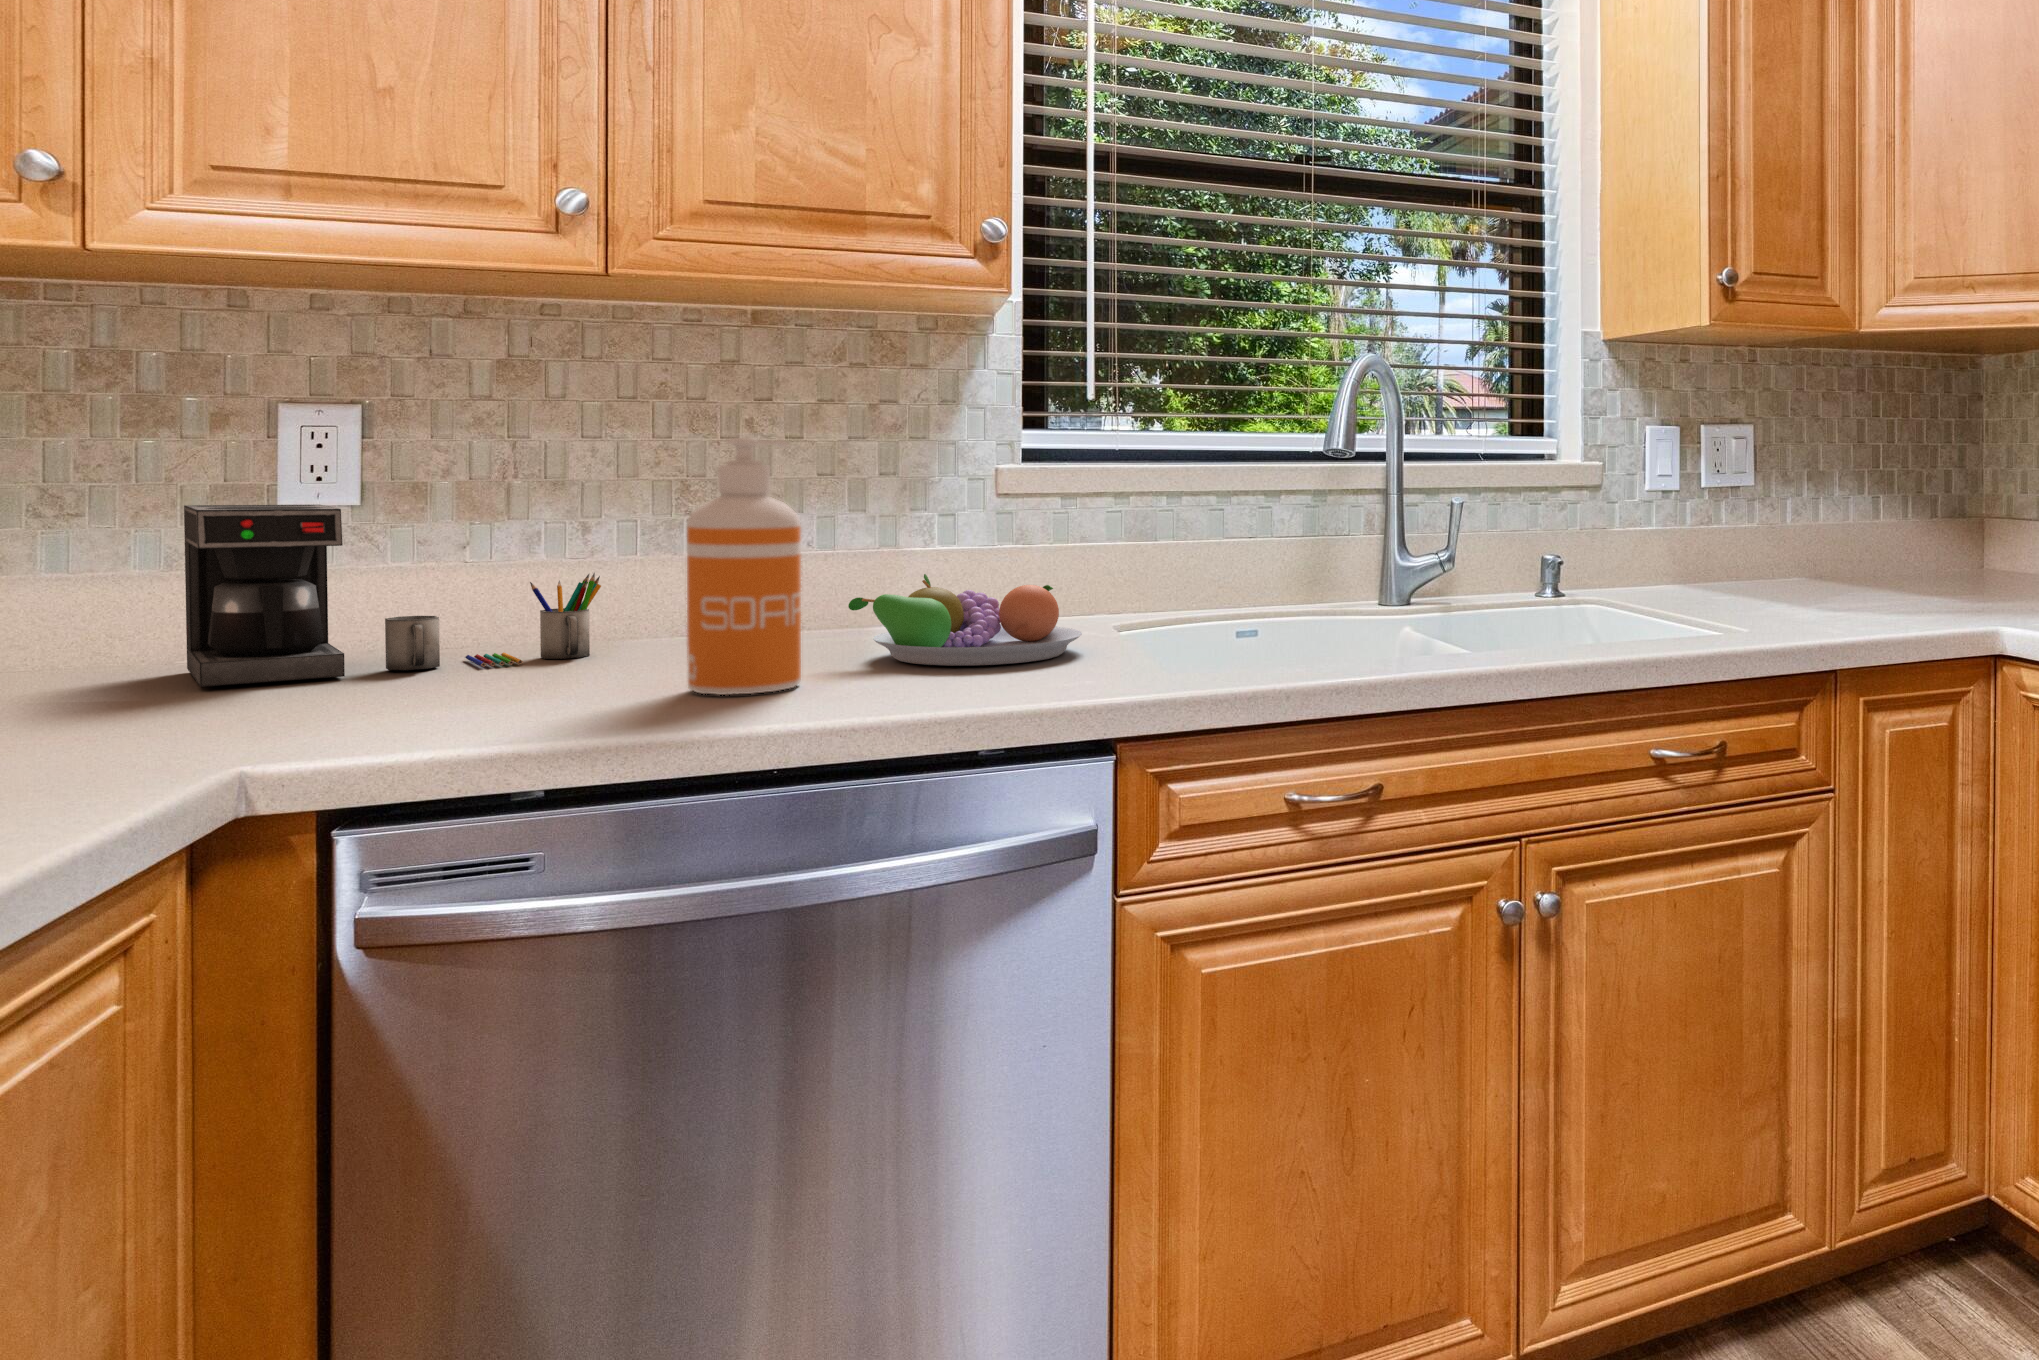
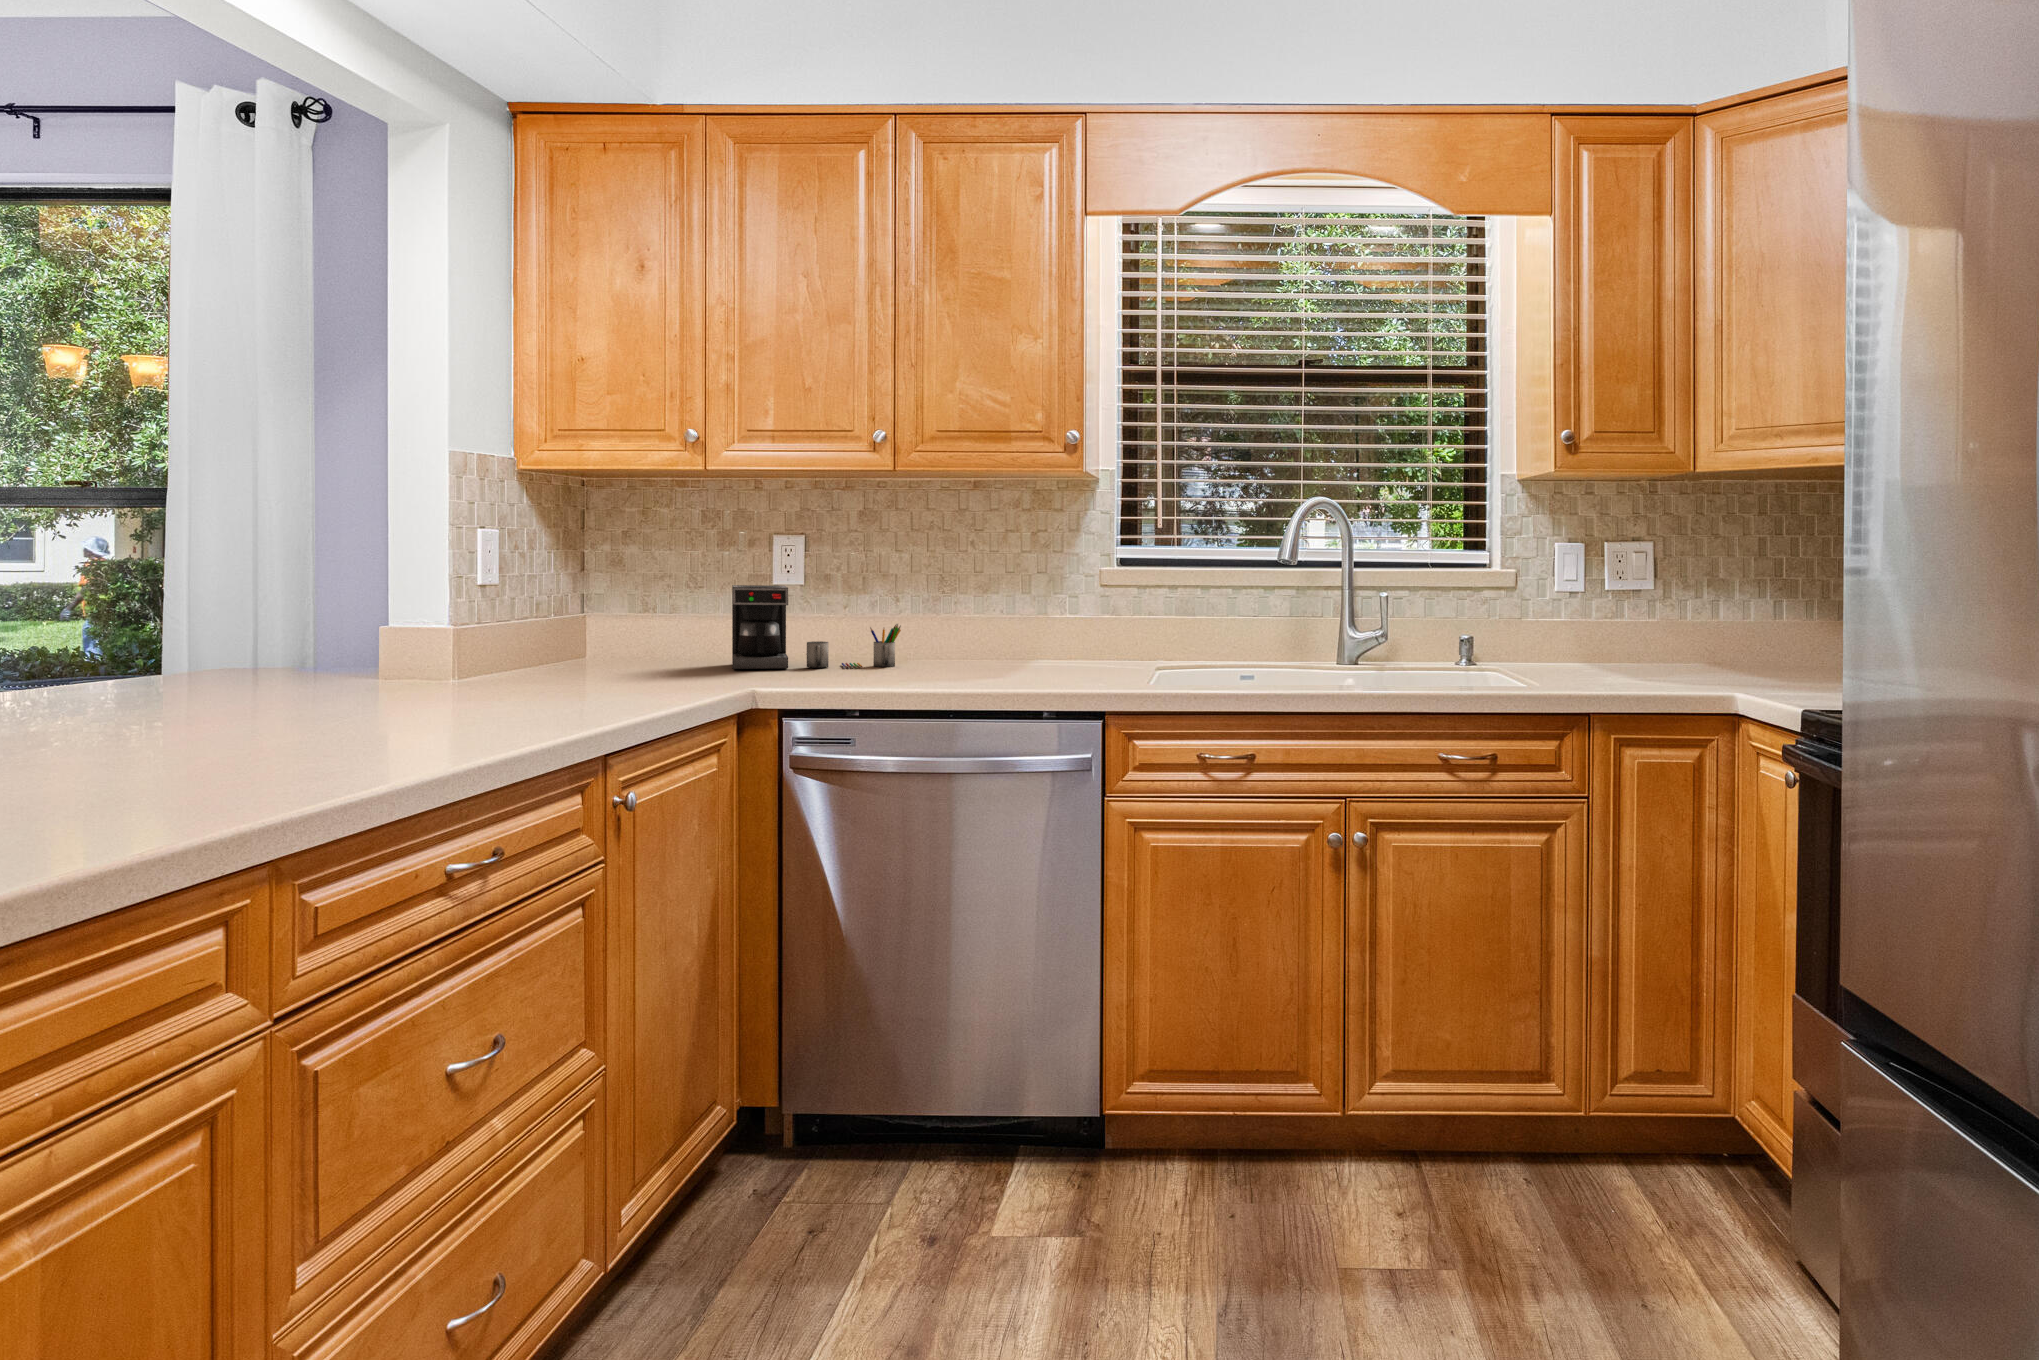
soap dispenser: present [687,438,801,695] -> none [918,554,971,684]
fruit bowl: present [848,574,1082,665] -> none [1004,629,1127,679]

